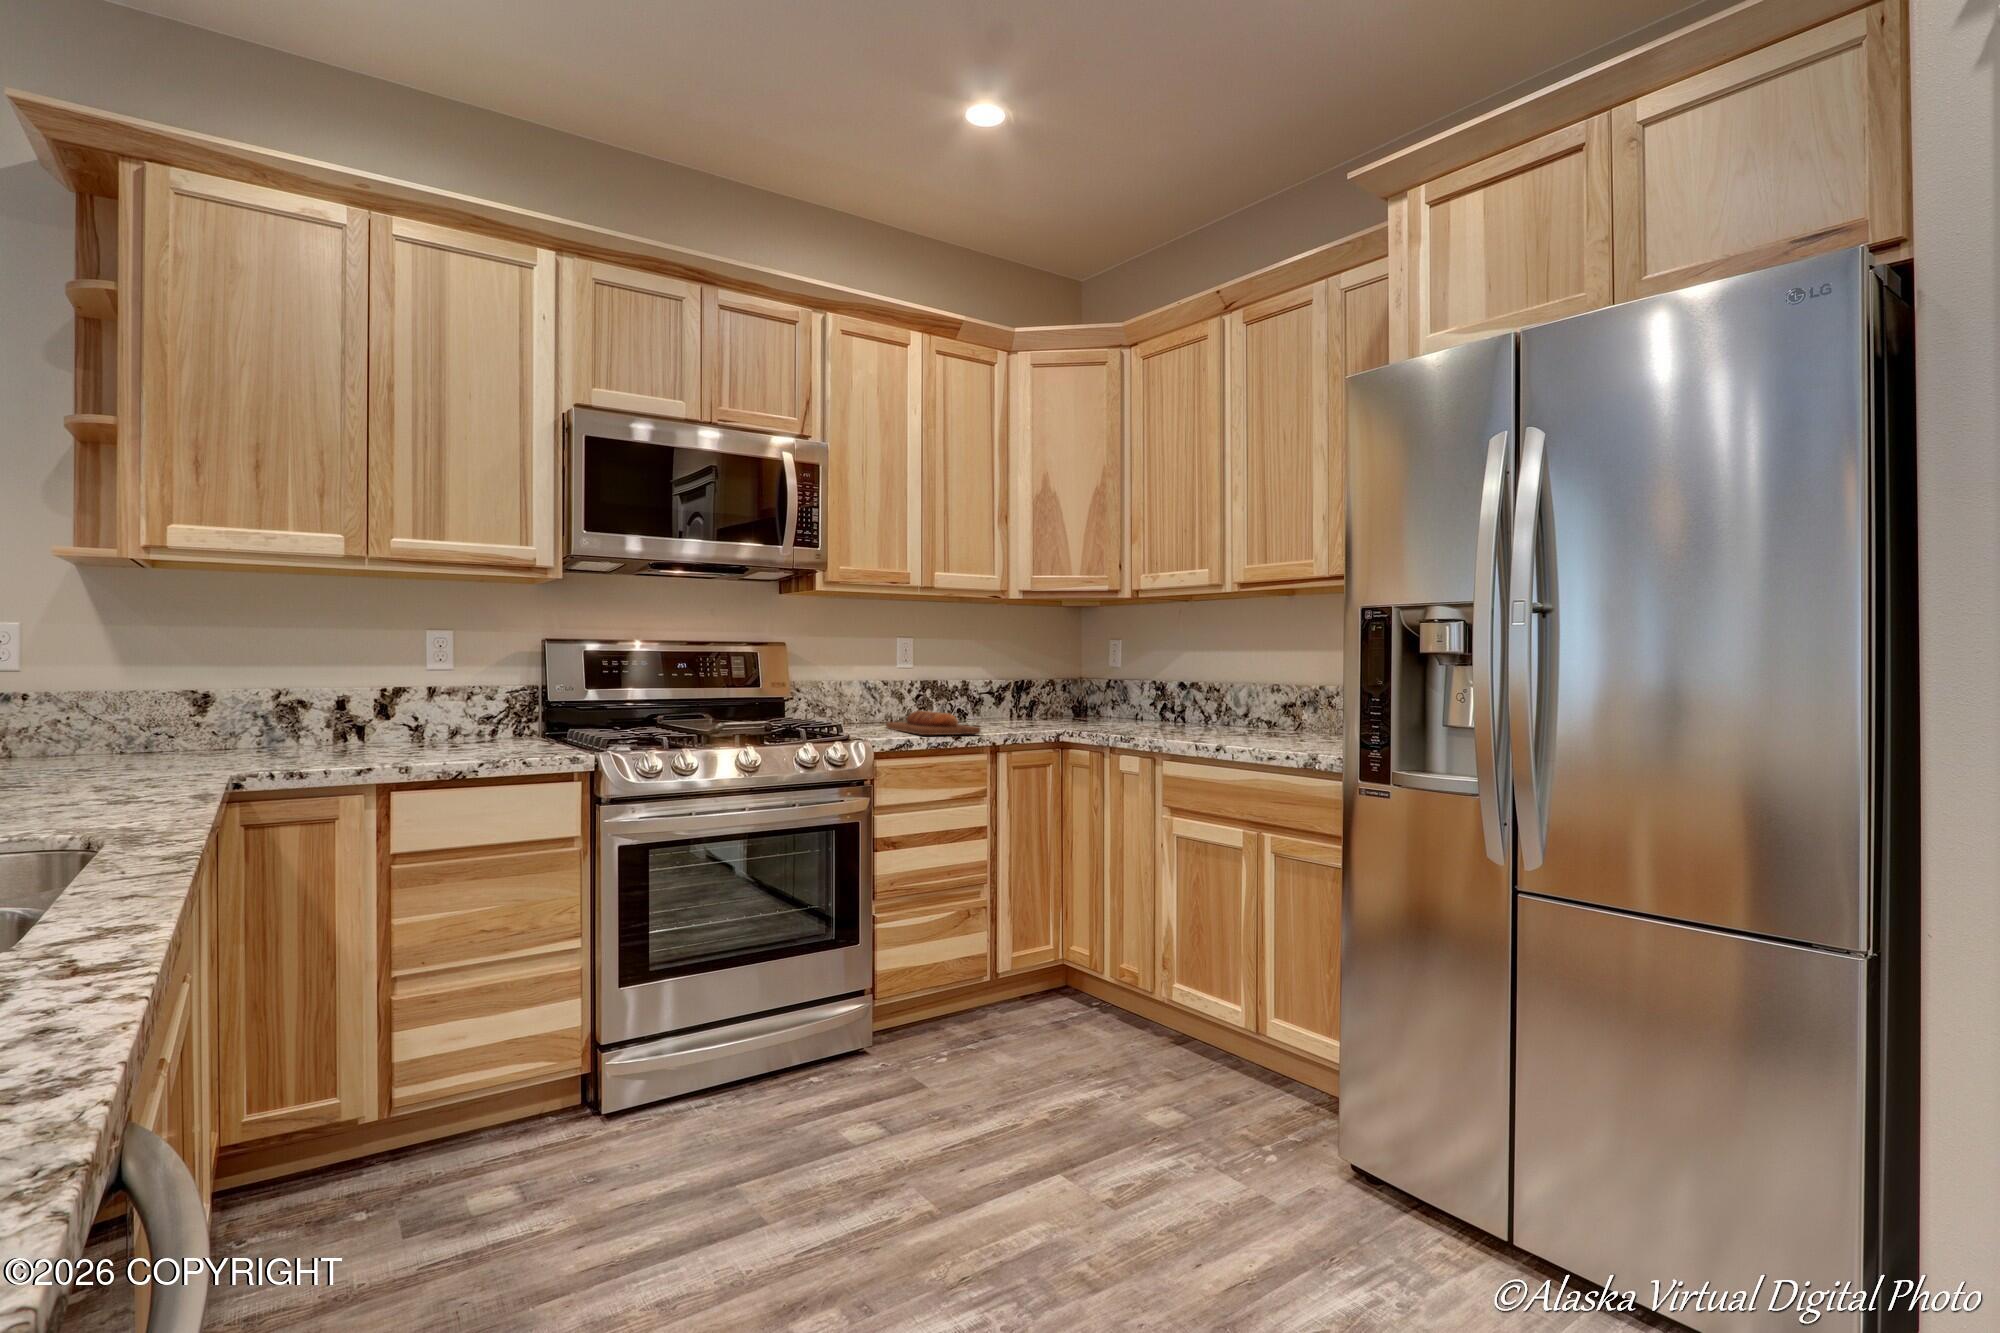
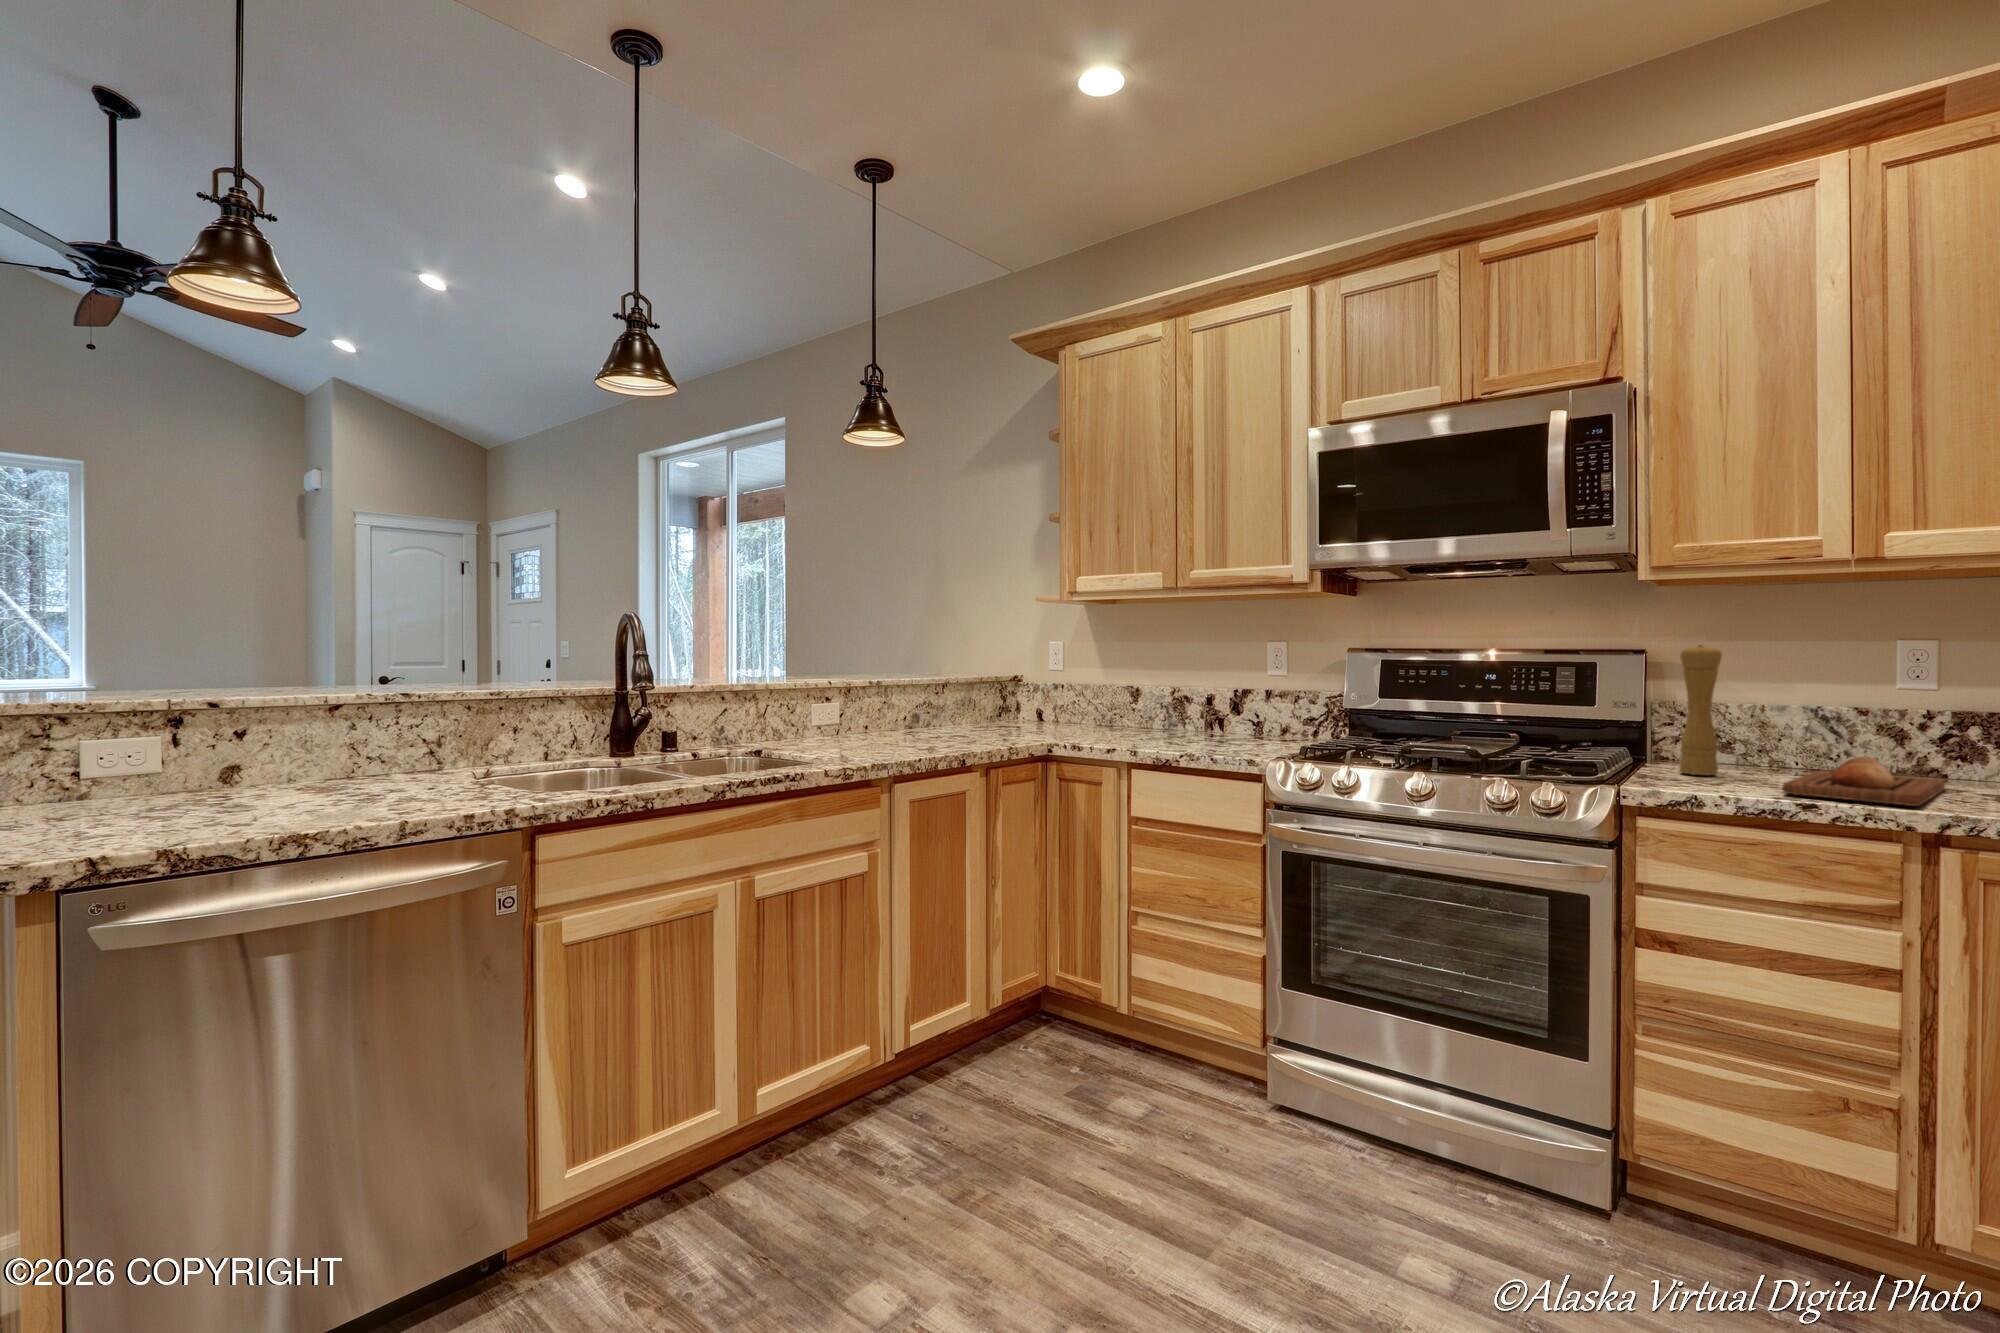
pepper mill: none [833,638,857,732] -> present [1680,645,1722,775]

